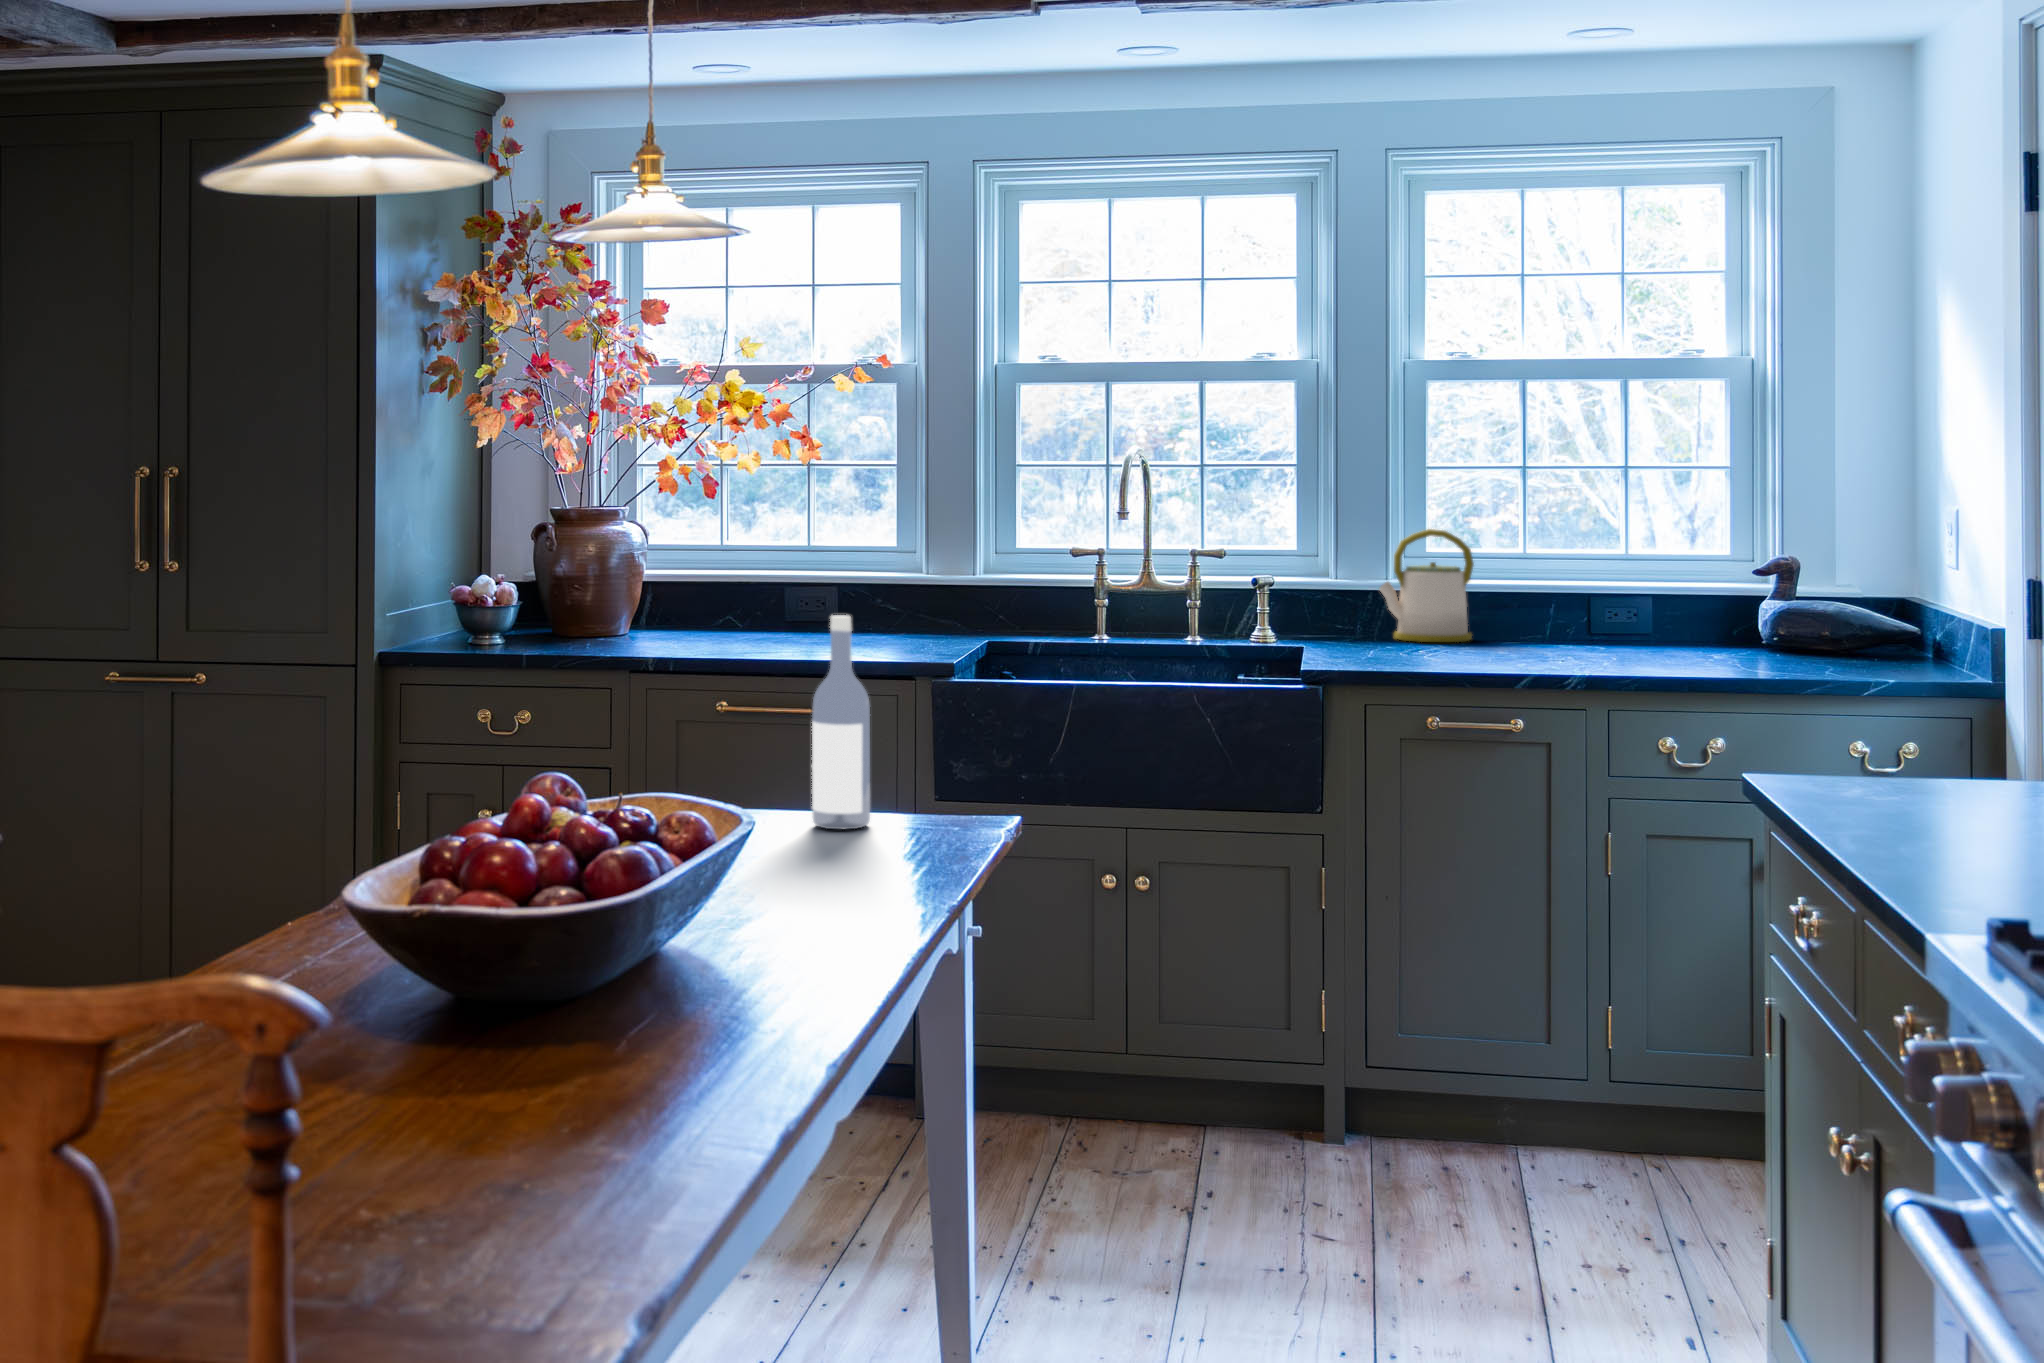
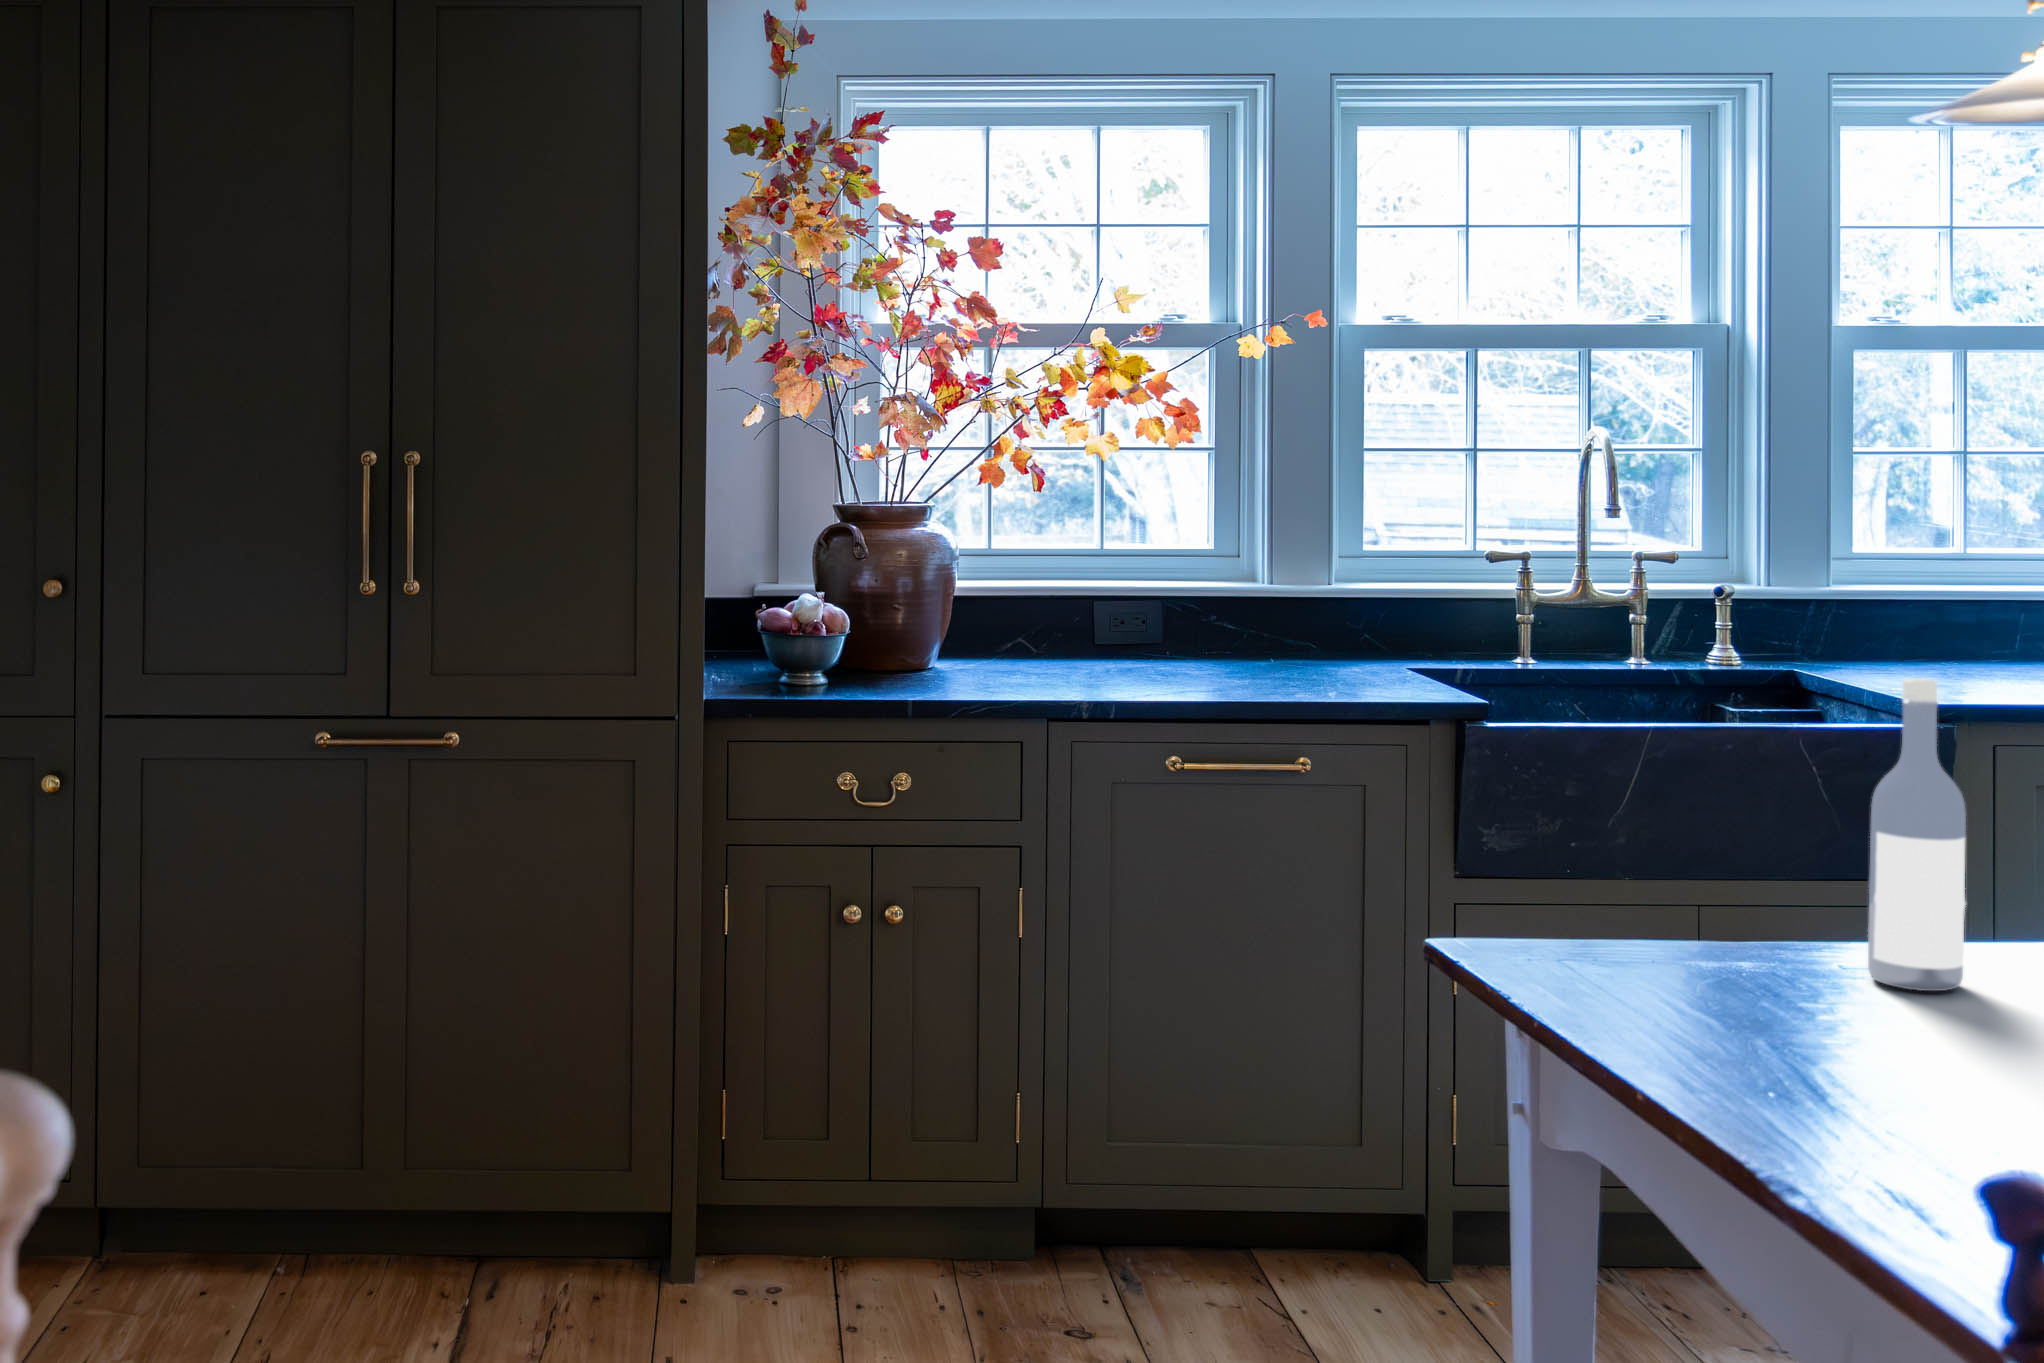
kettle: present [1379,529,1474,642] -> none [1856,526,1971,661]

